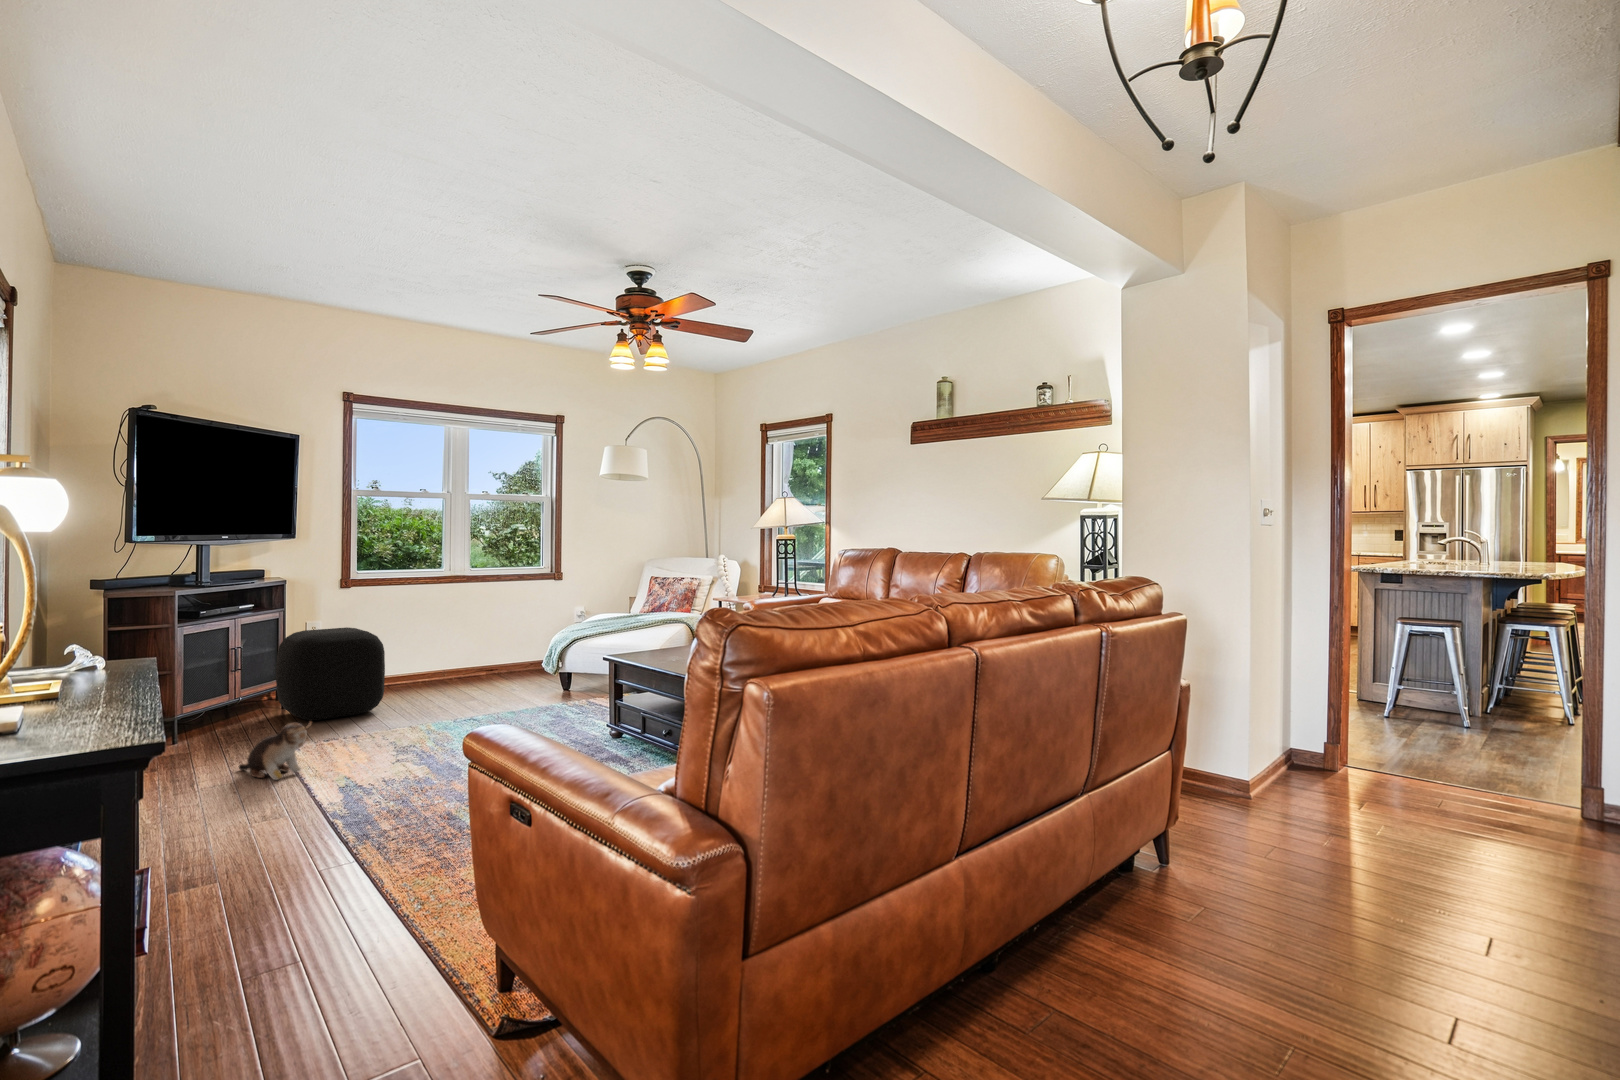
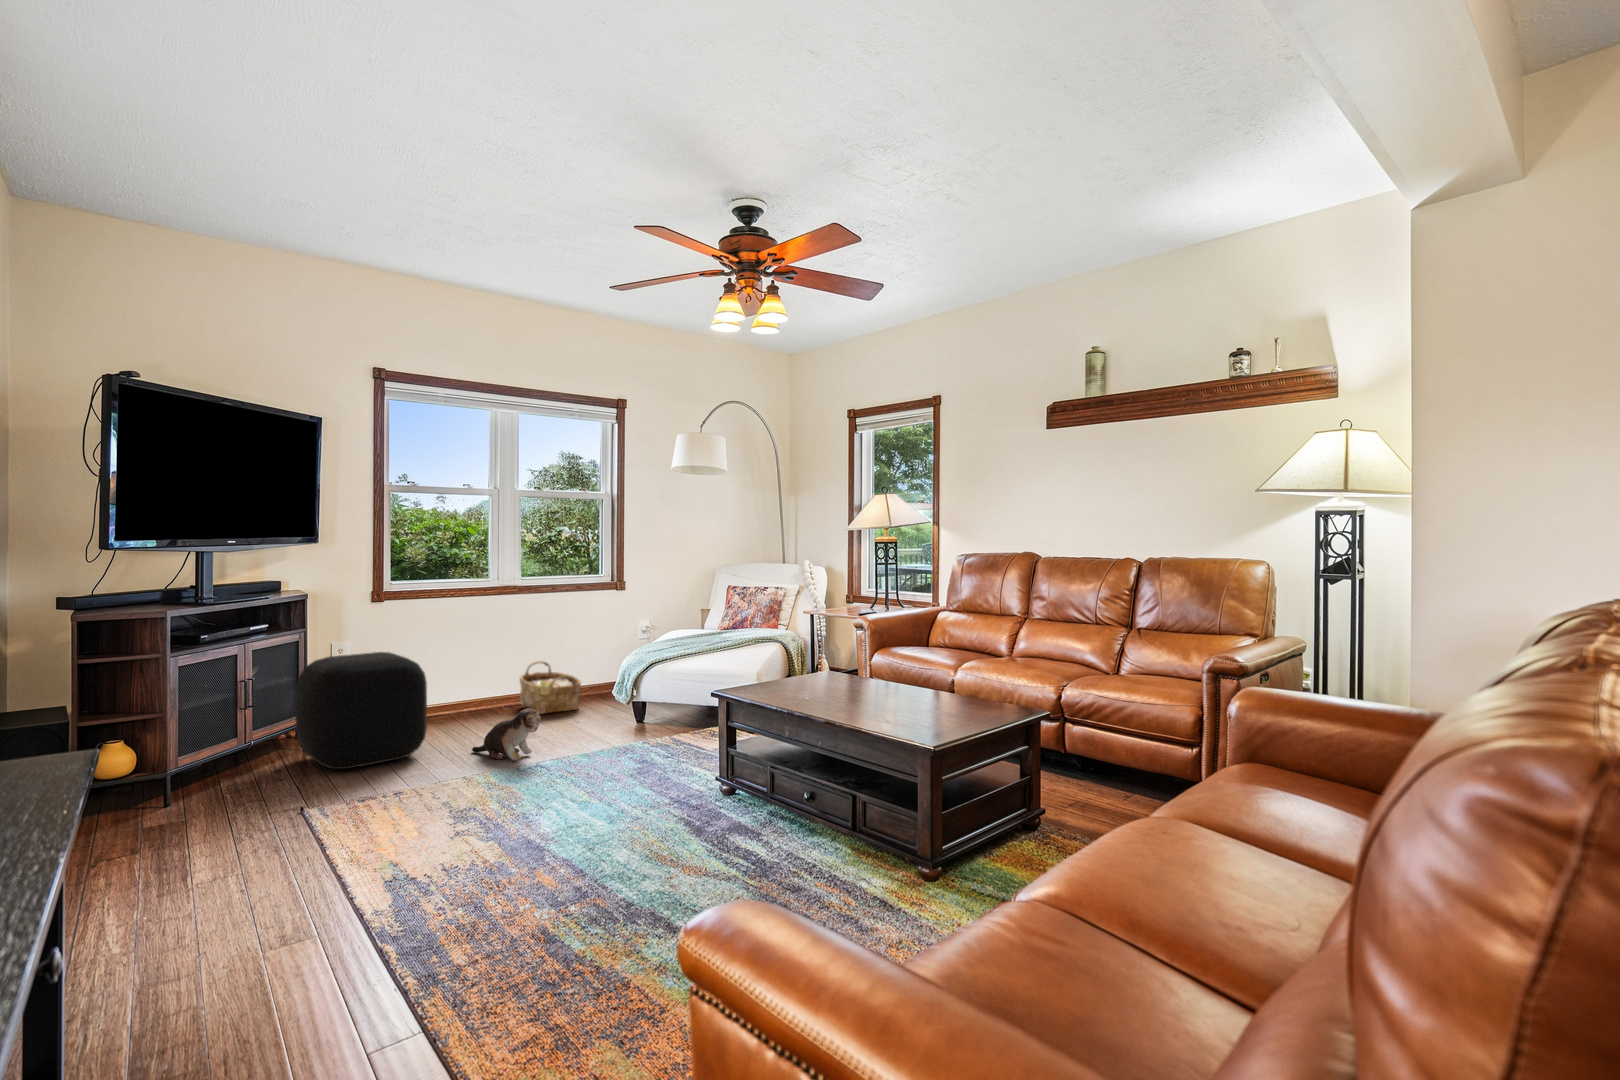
woven basket: none [469,639,522,684] -> present [520,661,581,715]
plush toy: present [239,721,312,780] -> present [472,707,545,761]

